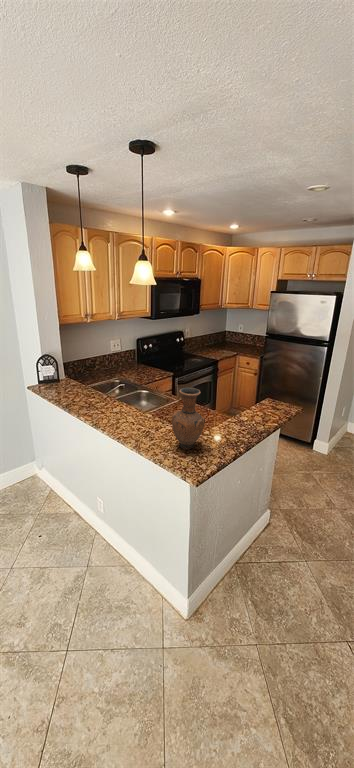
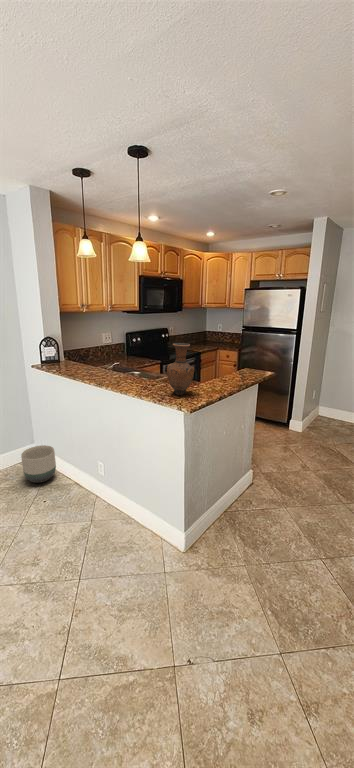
planter: none [18,468,56,510] -> present [21,445,56,483]

